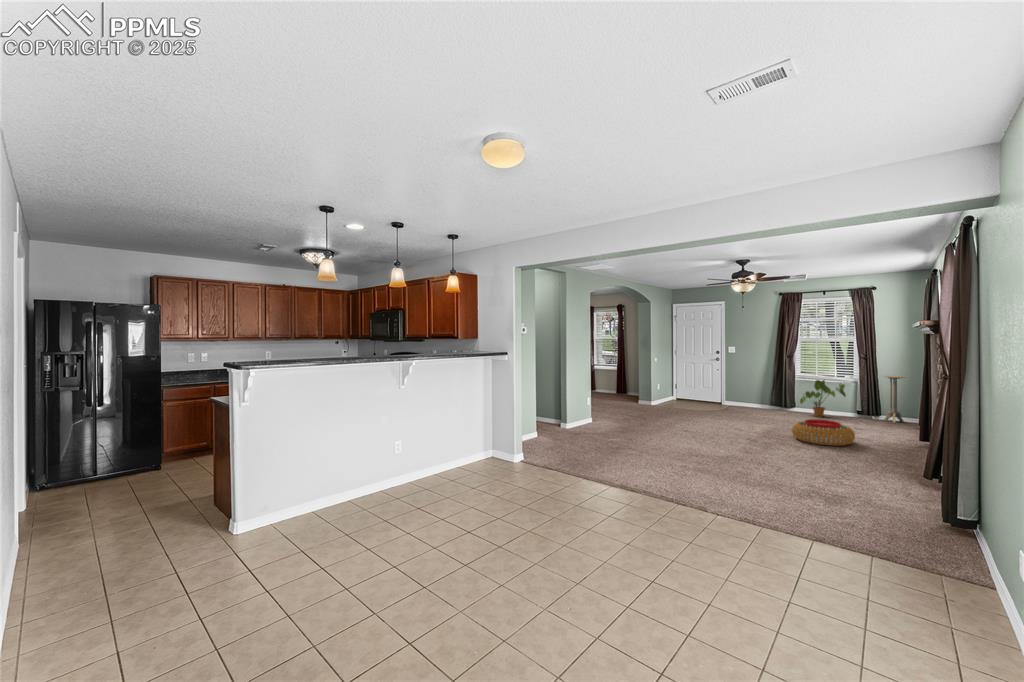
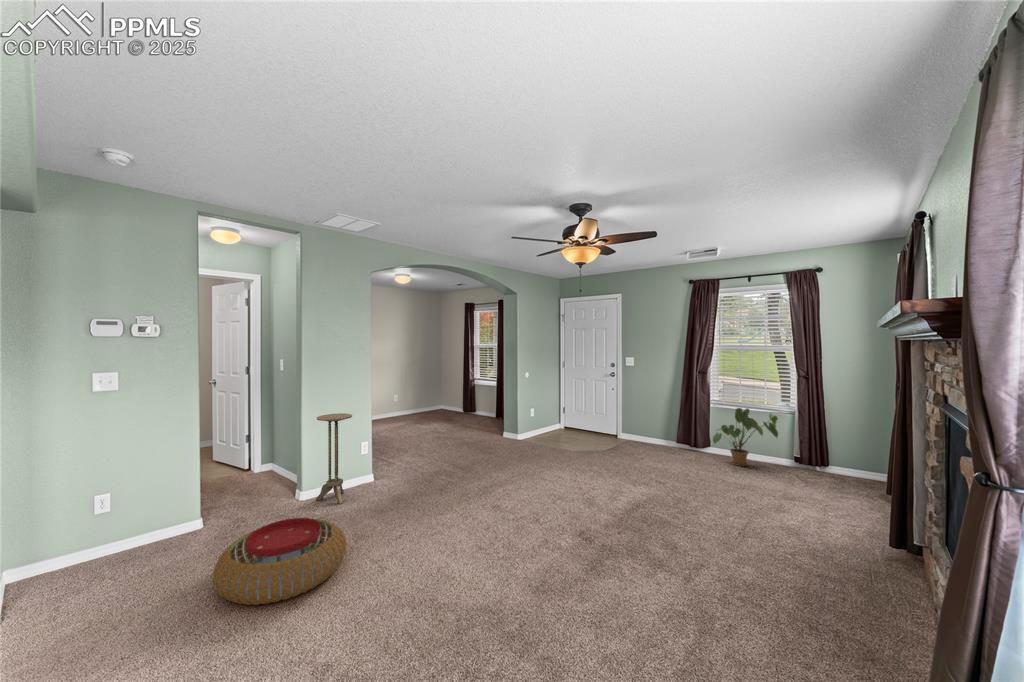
side table: present [883,376,905,423] -> present [316,413,352,504]
pouf: present [792,419,855,446] -> present [213,518,346,605]

